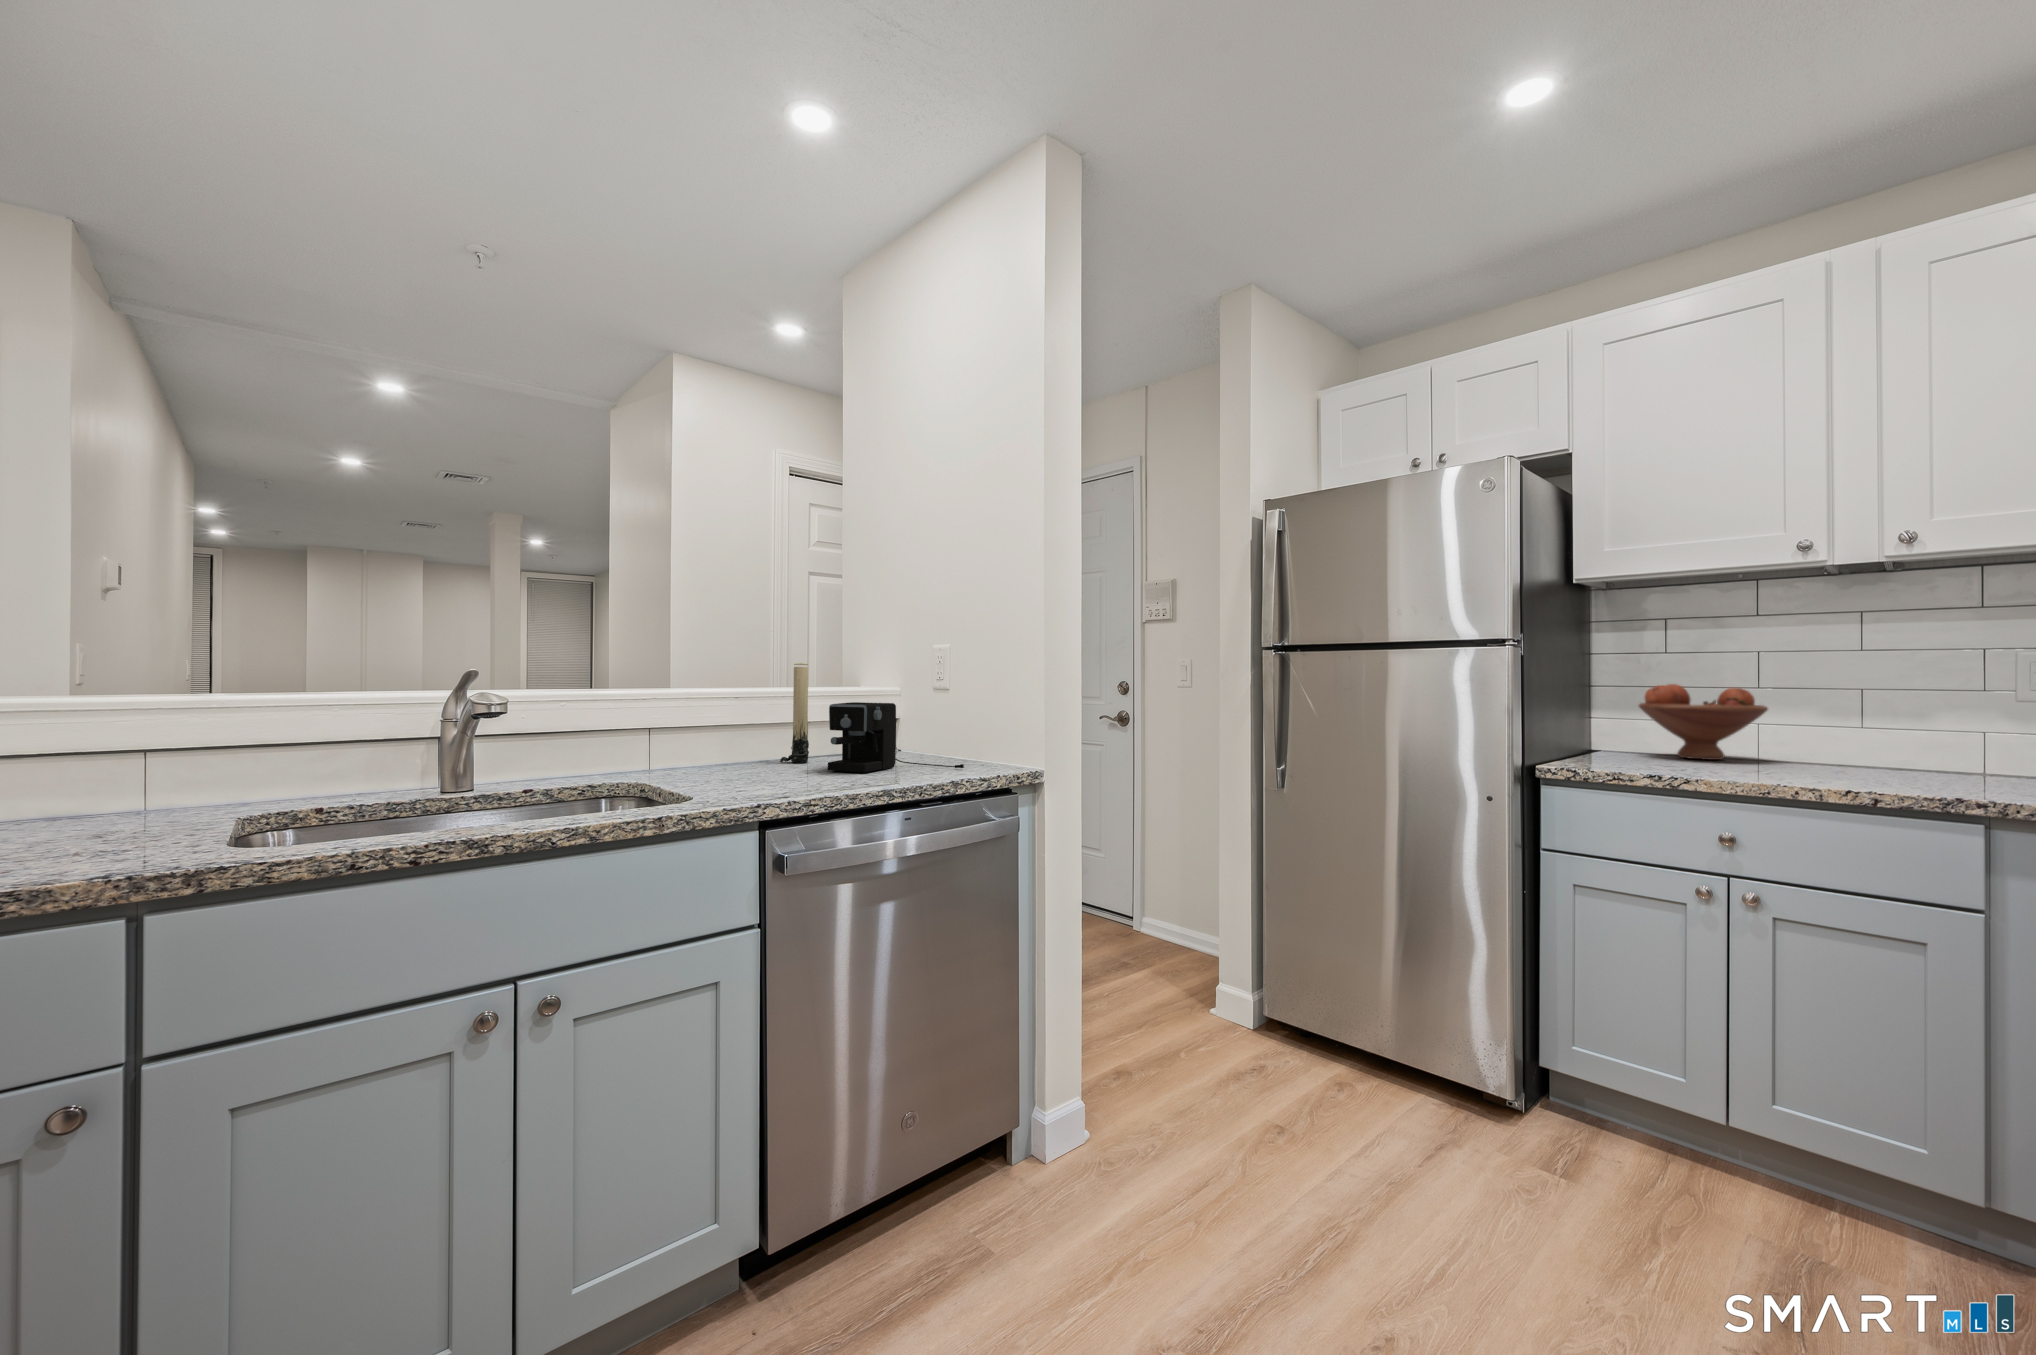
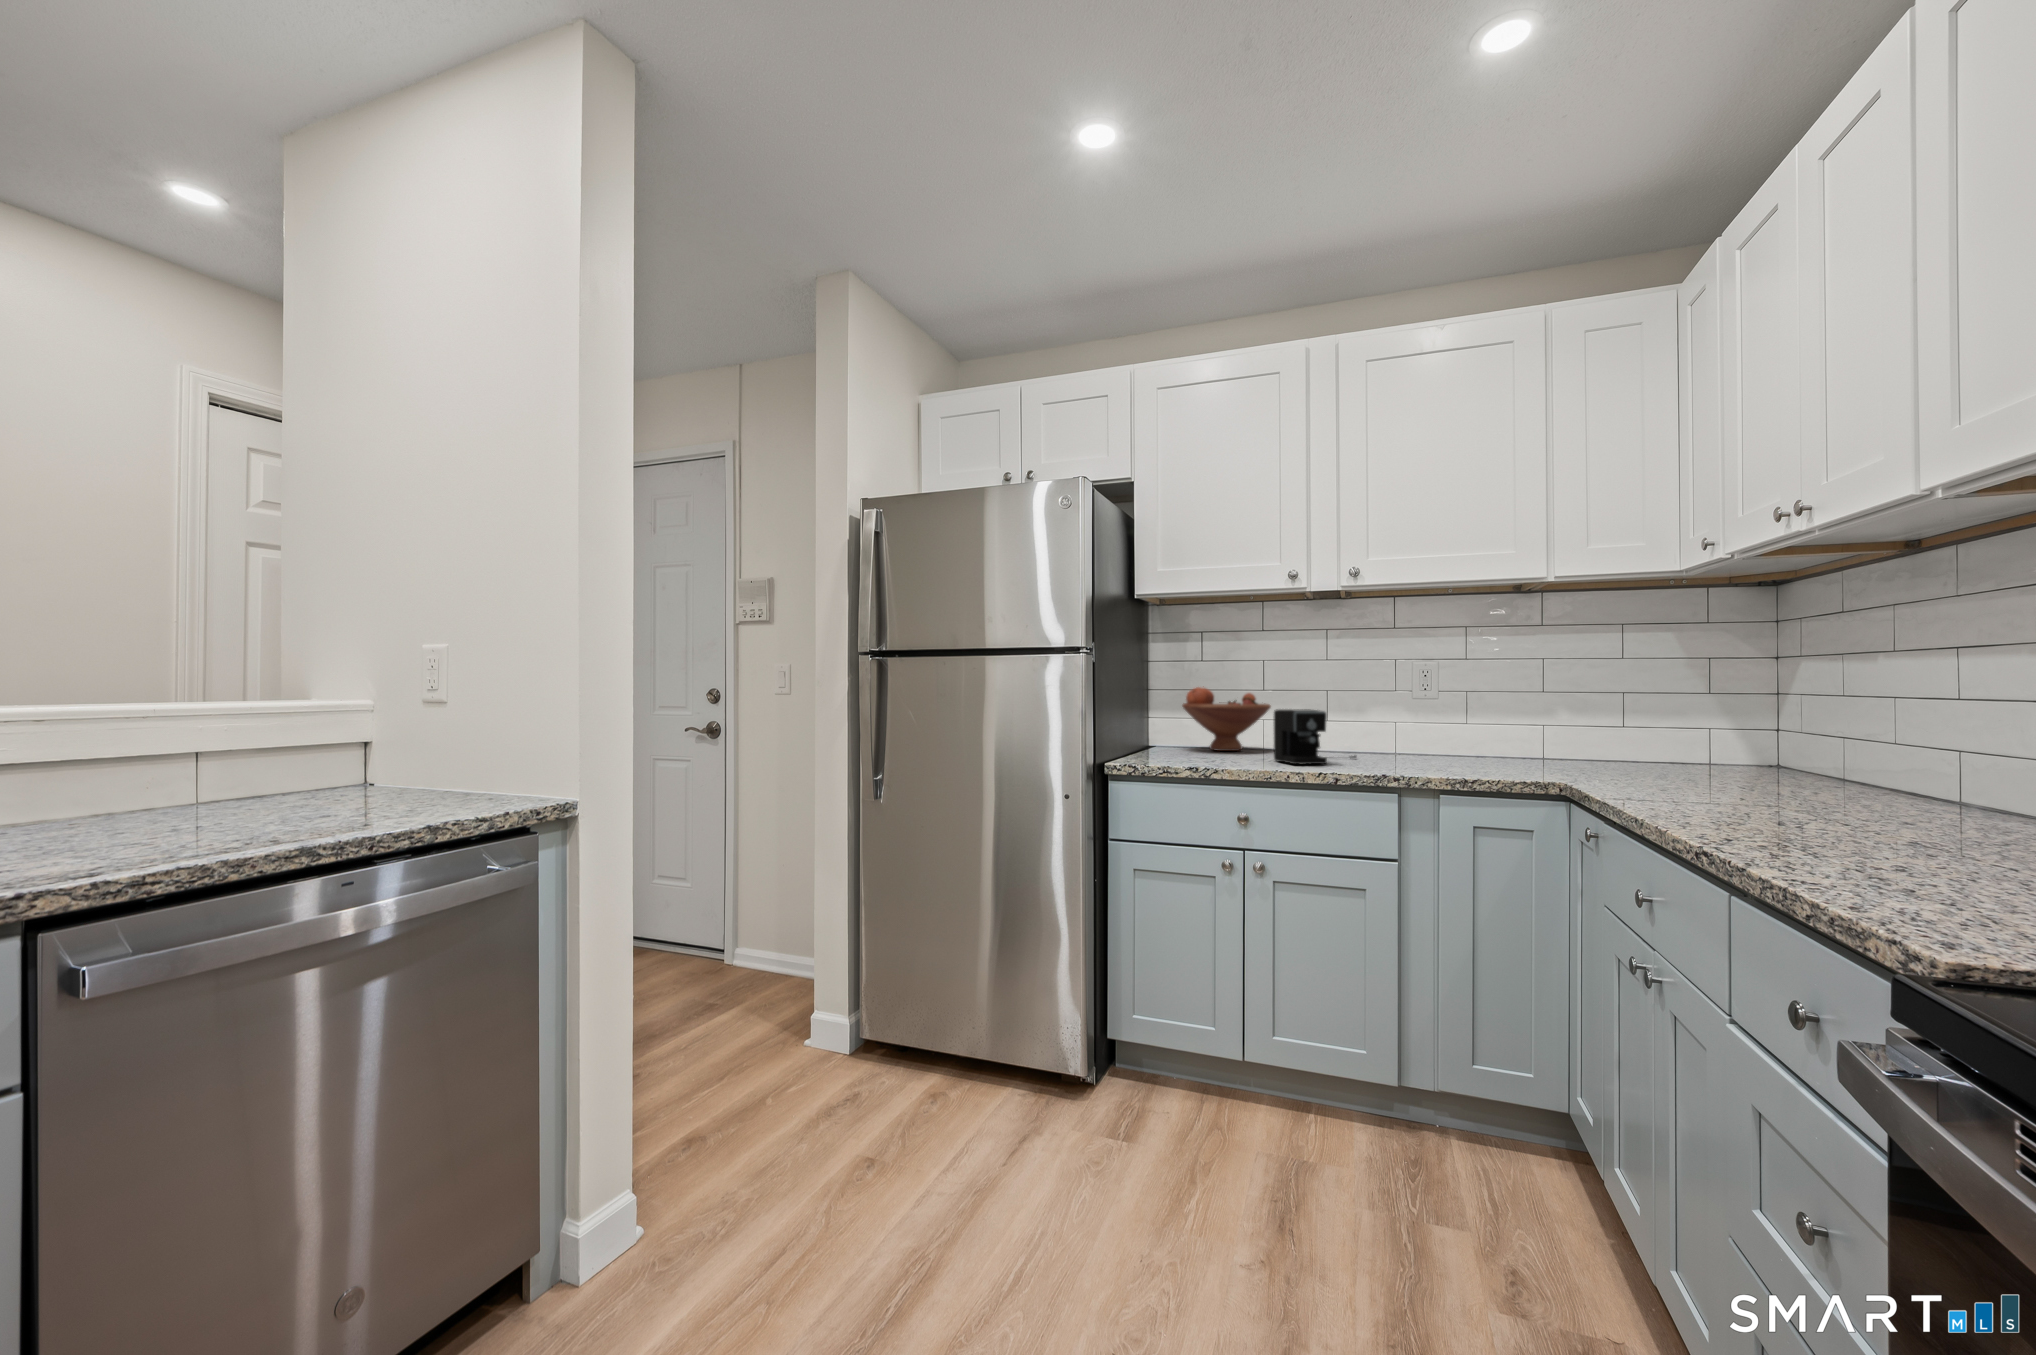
candle: present [780,663,809,763] -> none [160,669,215,811]
coffee maker: present [828,702,964,772] -> present [1274,709,1356,764]

